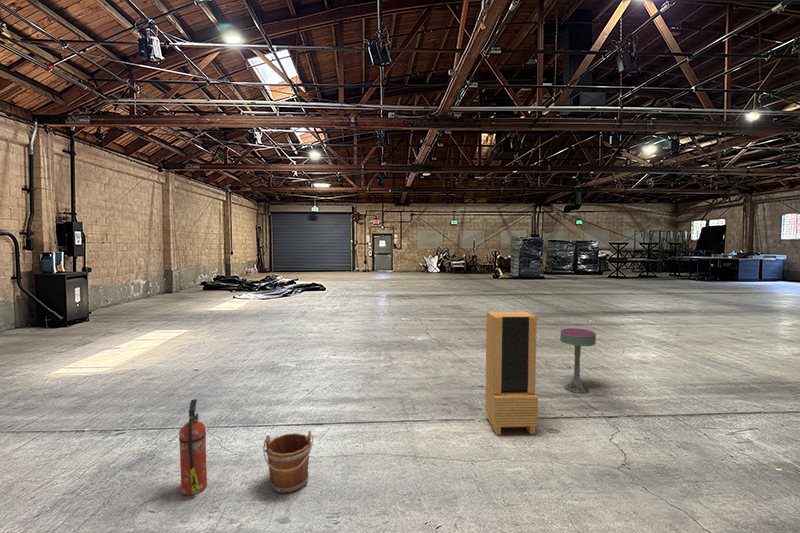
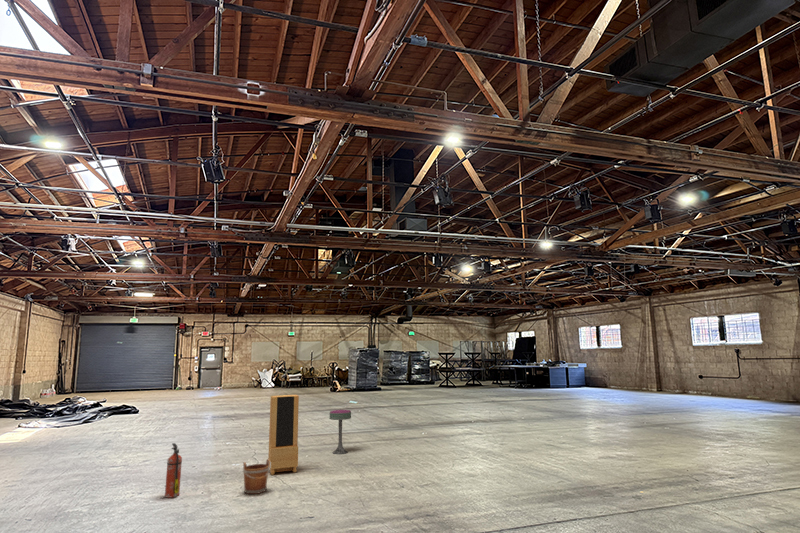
fire extinguisher: present [179,399,207,495] -> present [165,443,182,498]
bucket: present [263,431,313,493] -> present [243,459,270,494]

